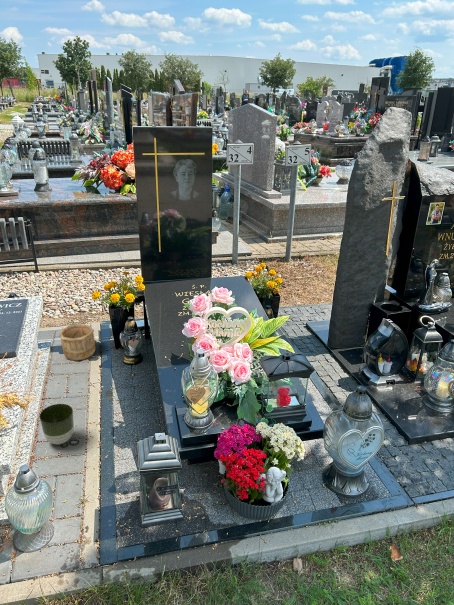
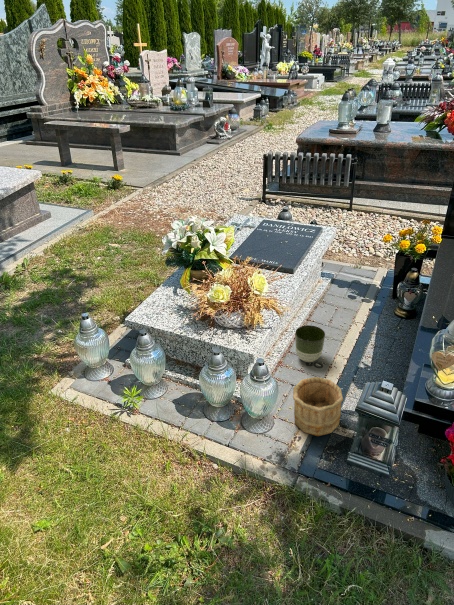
wooden bucket: present [59,324,95,360] -> present [293,377,343,436]

